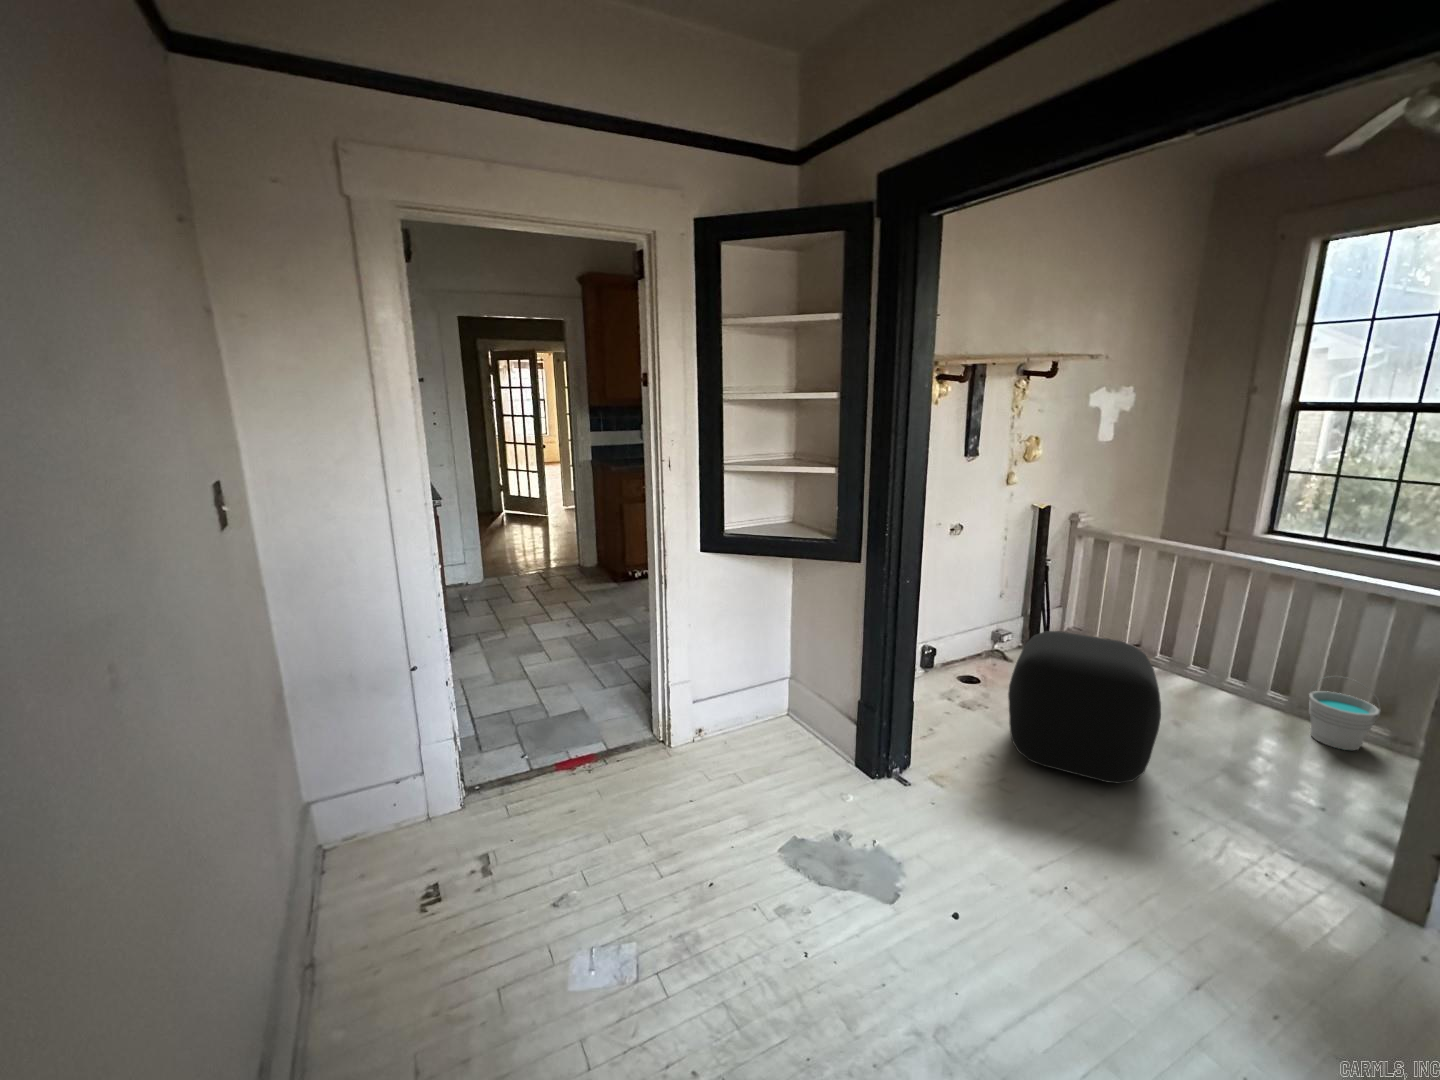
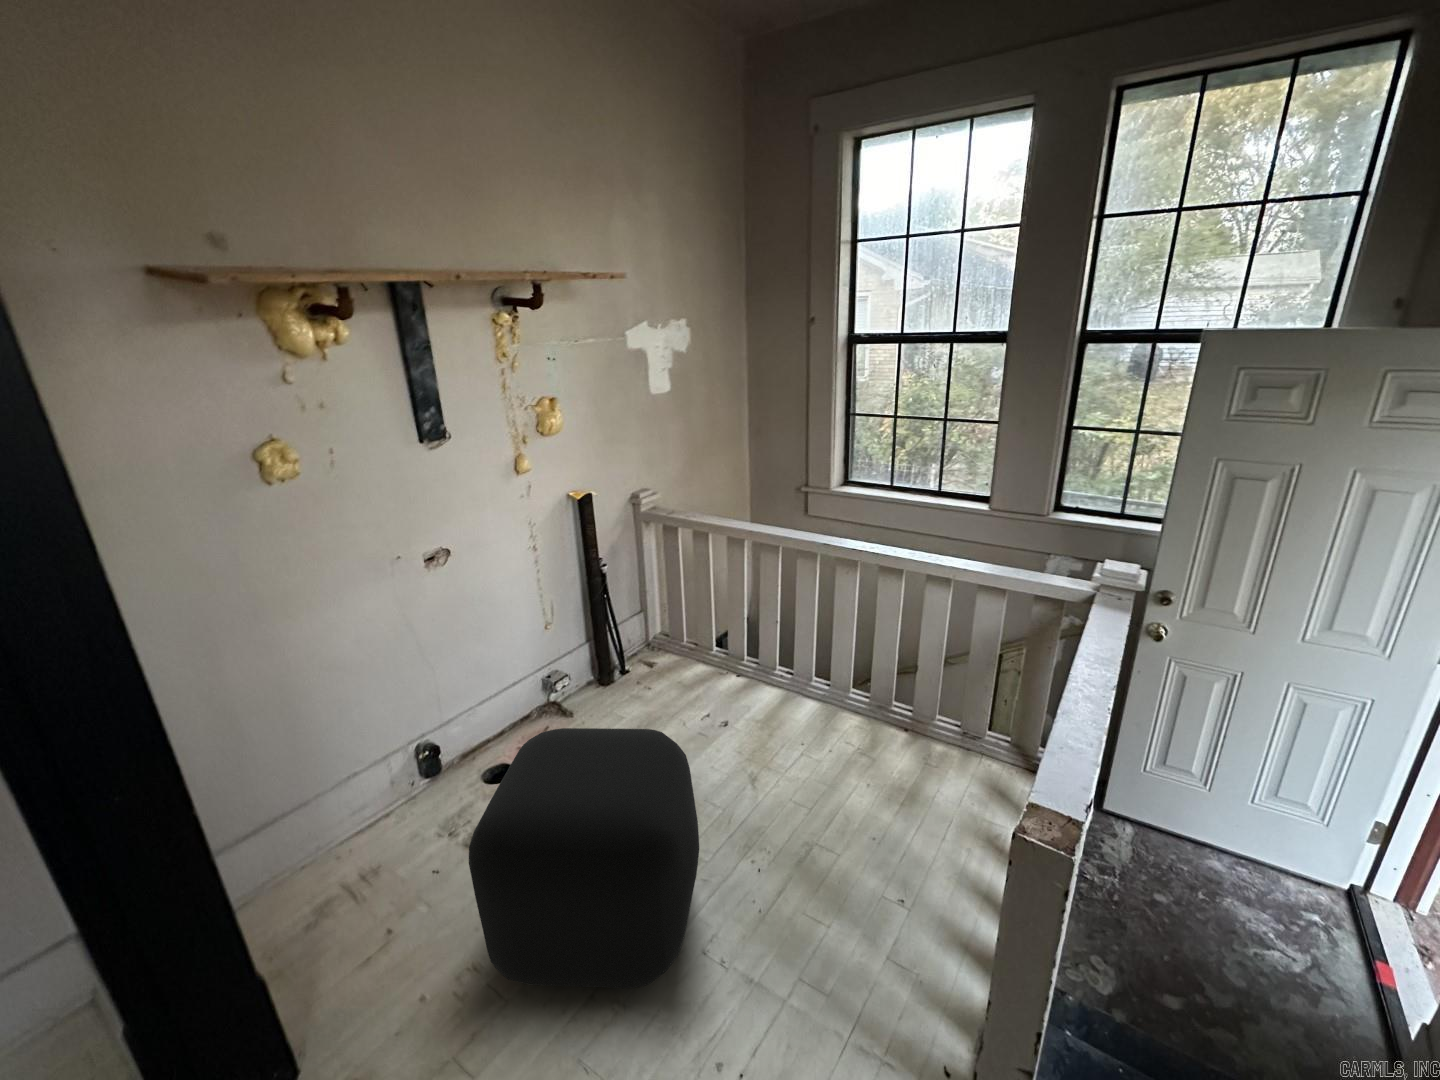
bucket: present [1309,681,1381,750] -> none [881,679,945,765]

